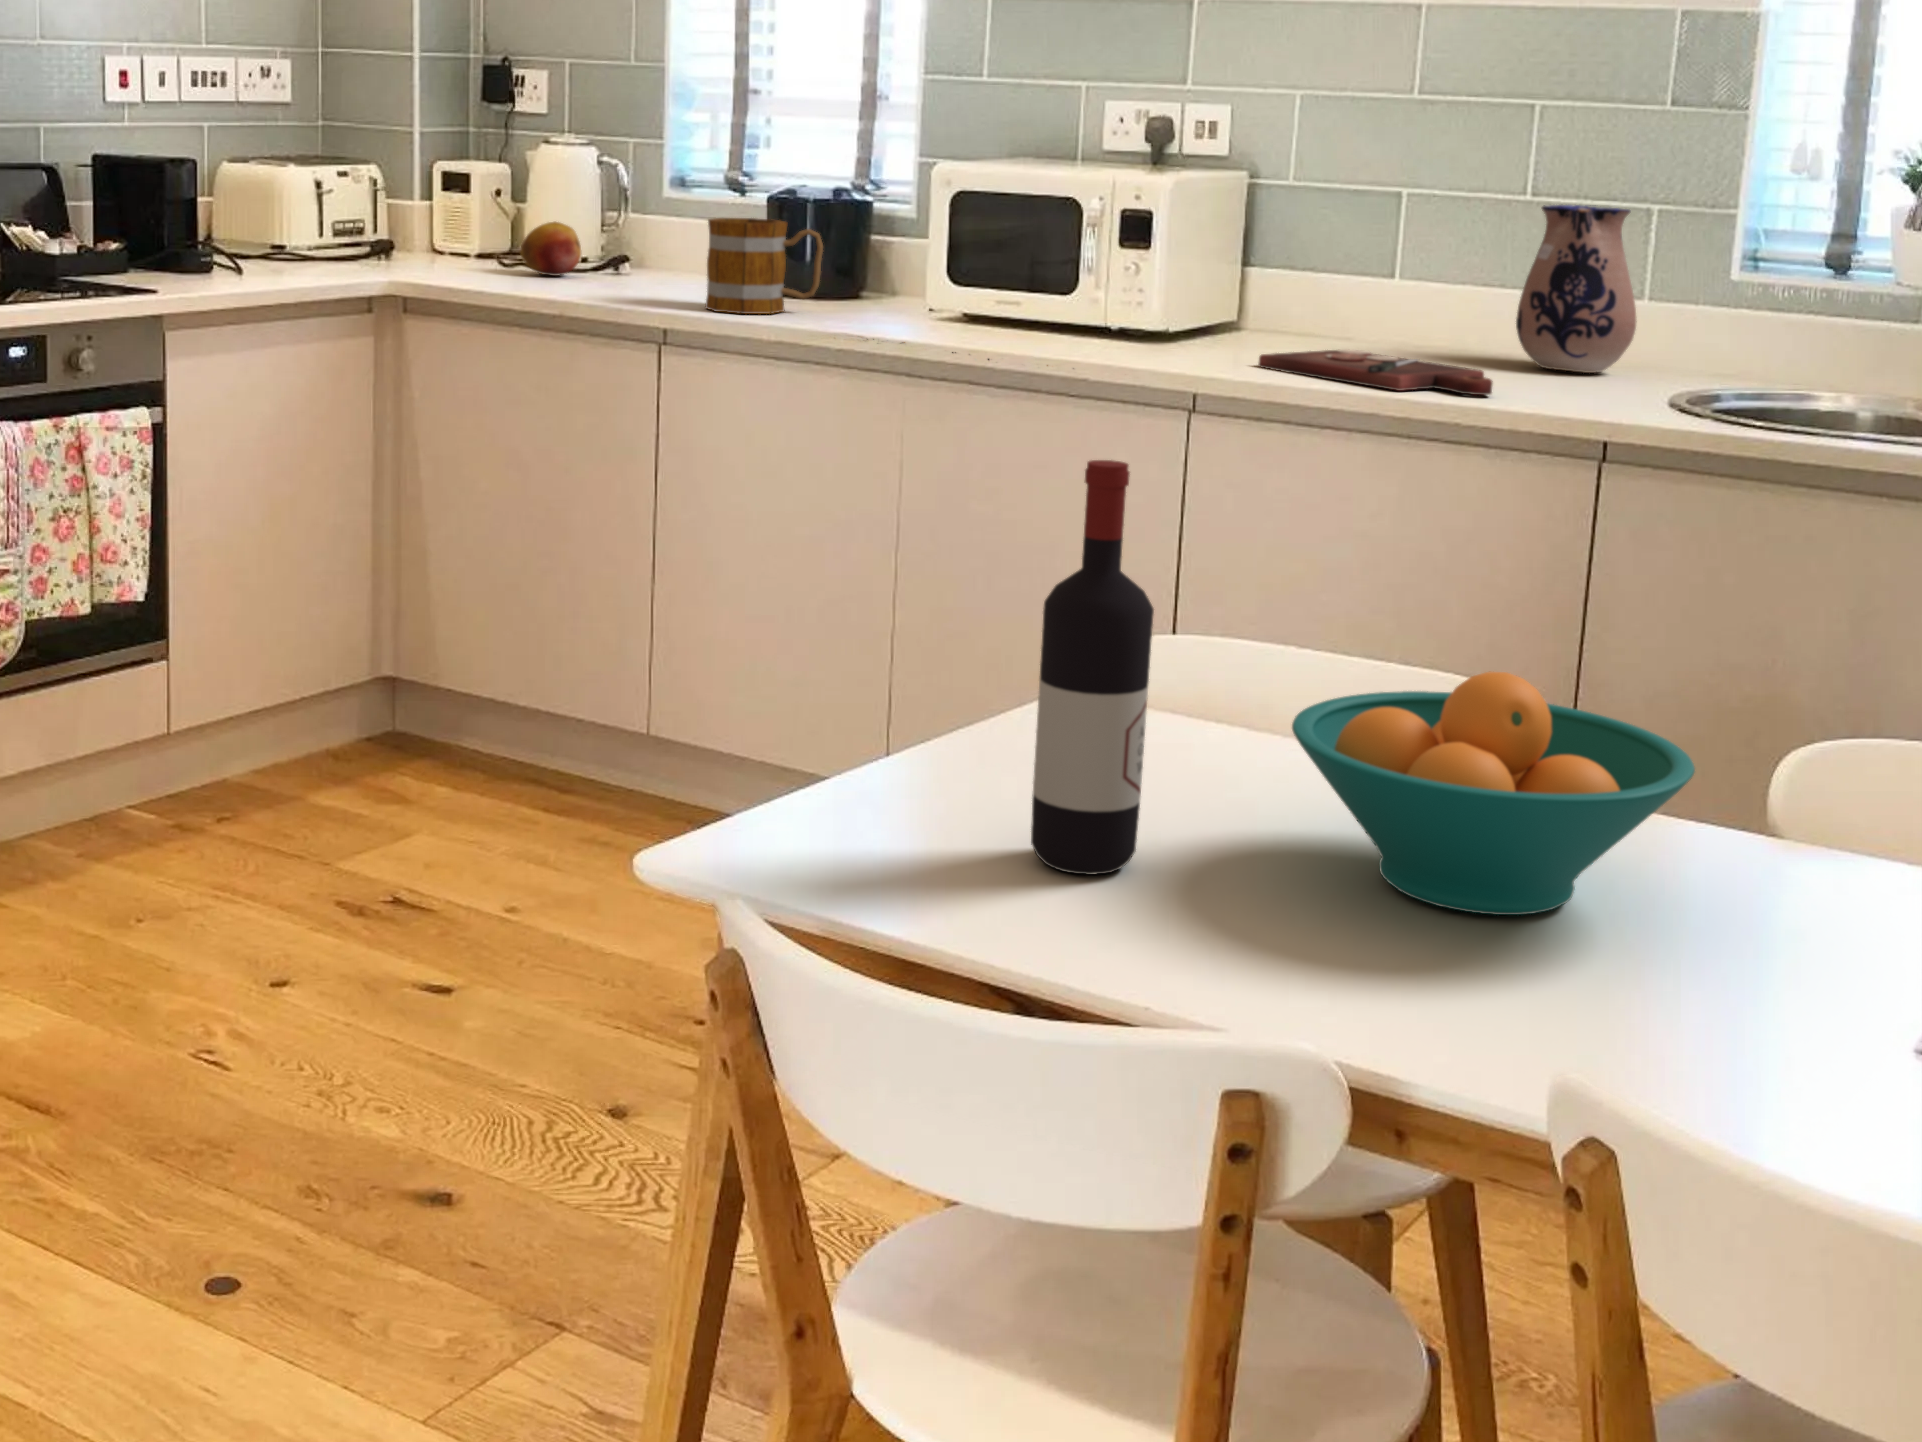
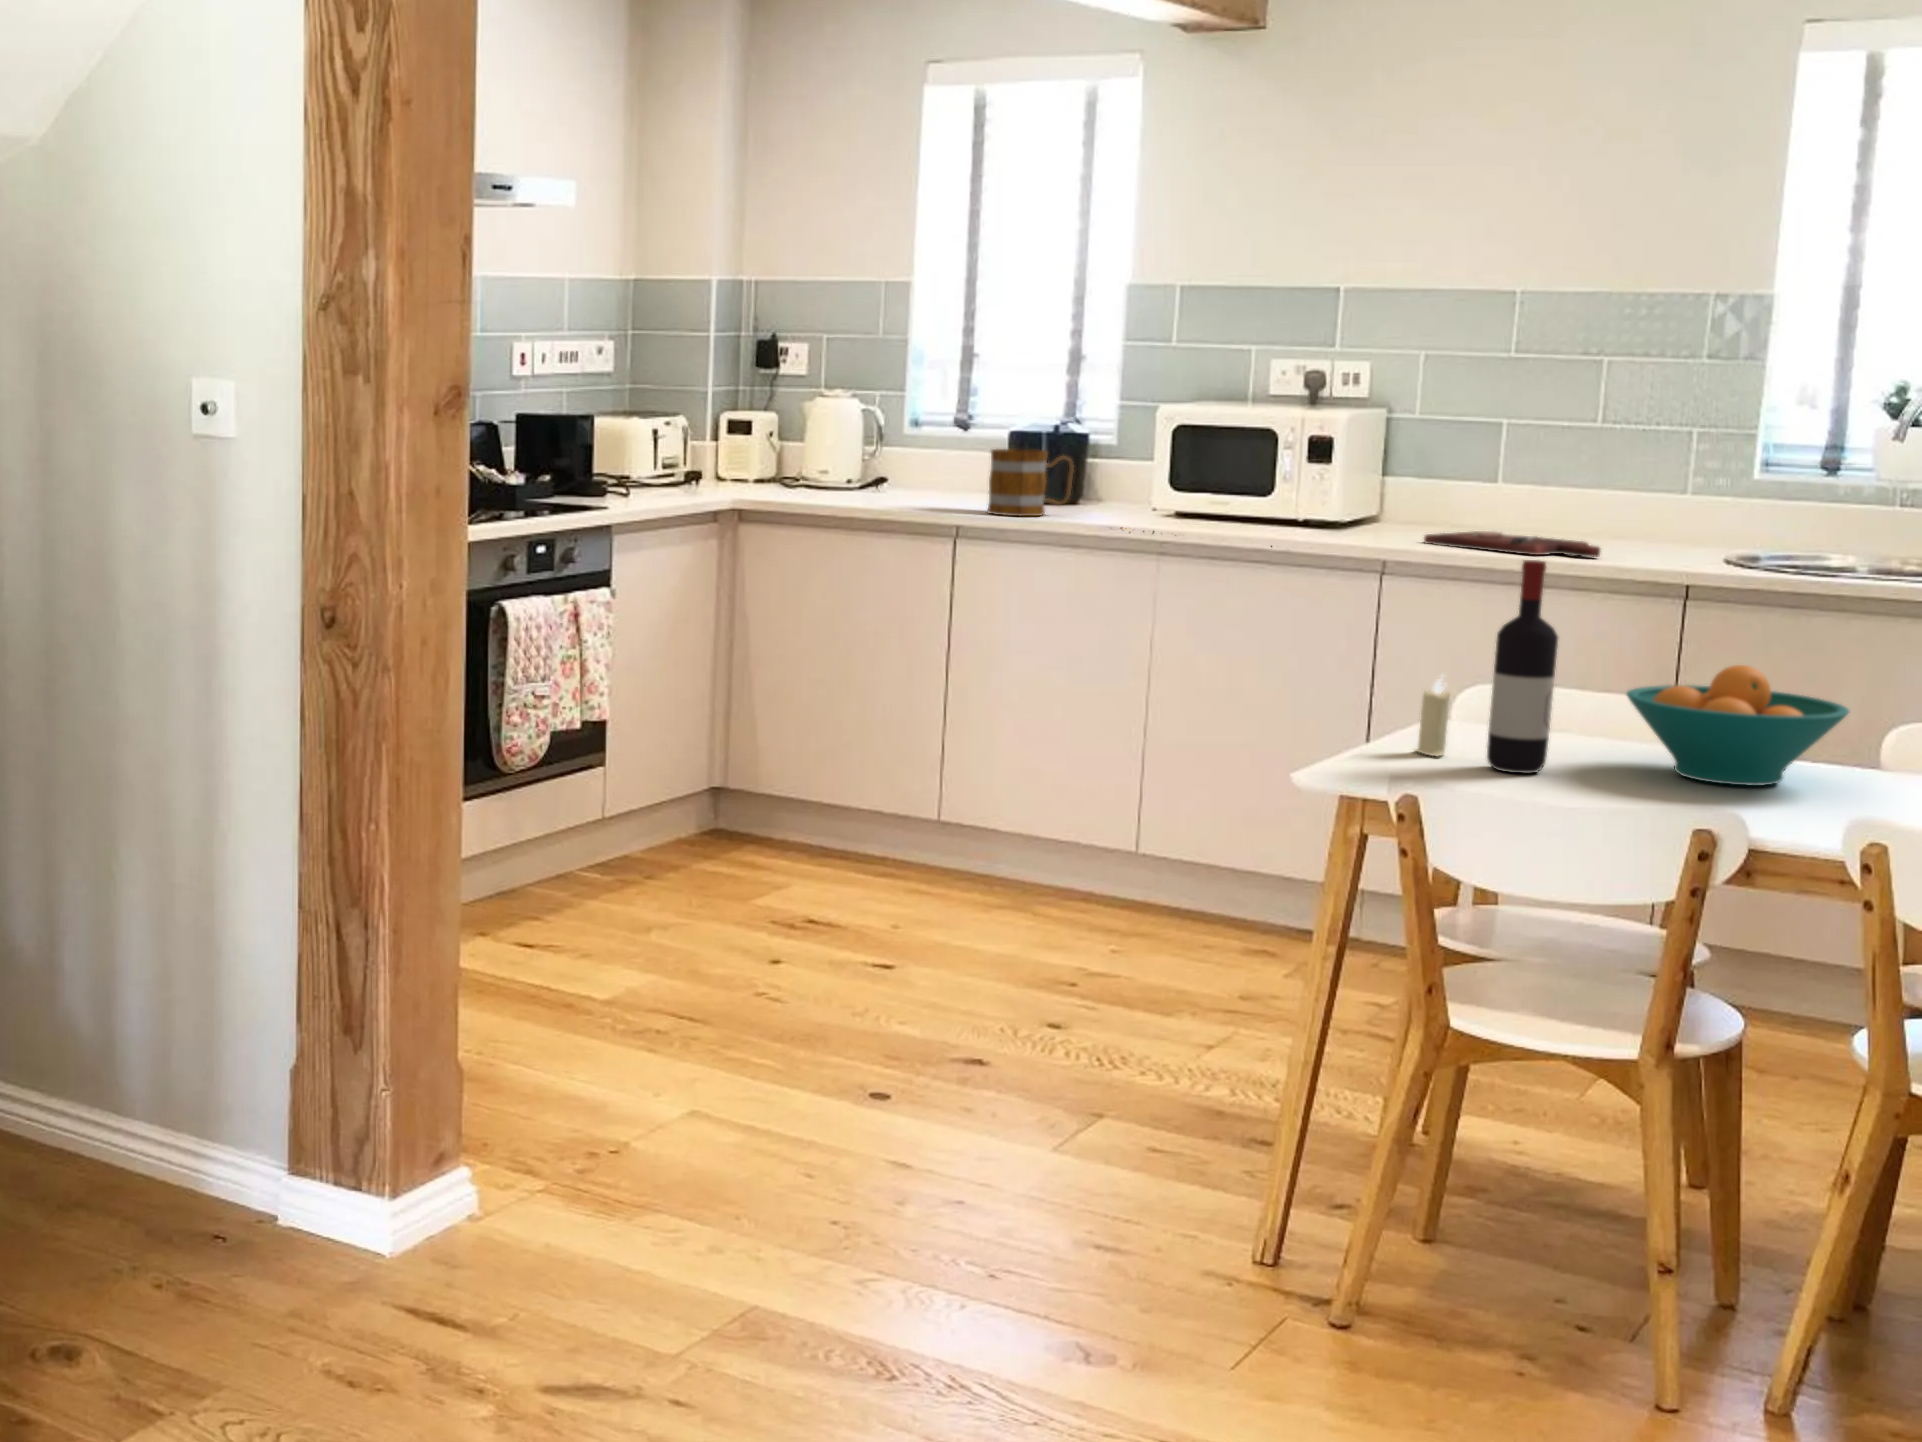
ceramic pitcher: present [1516,205,1637,373] -> none [1595,428,1684,545]
fruit: present [520,222,581,276] -> none [814,454,861,494]
candle: none [932,665,994,821] -> present [1415,678,1450,756]

